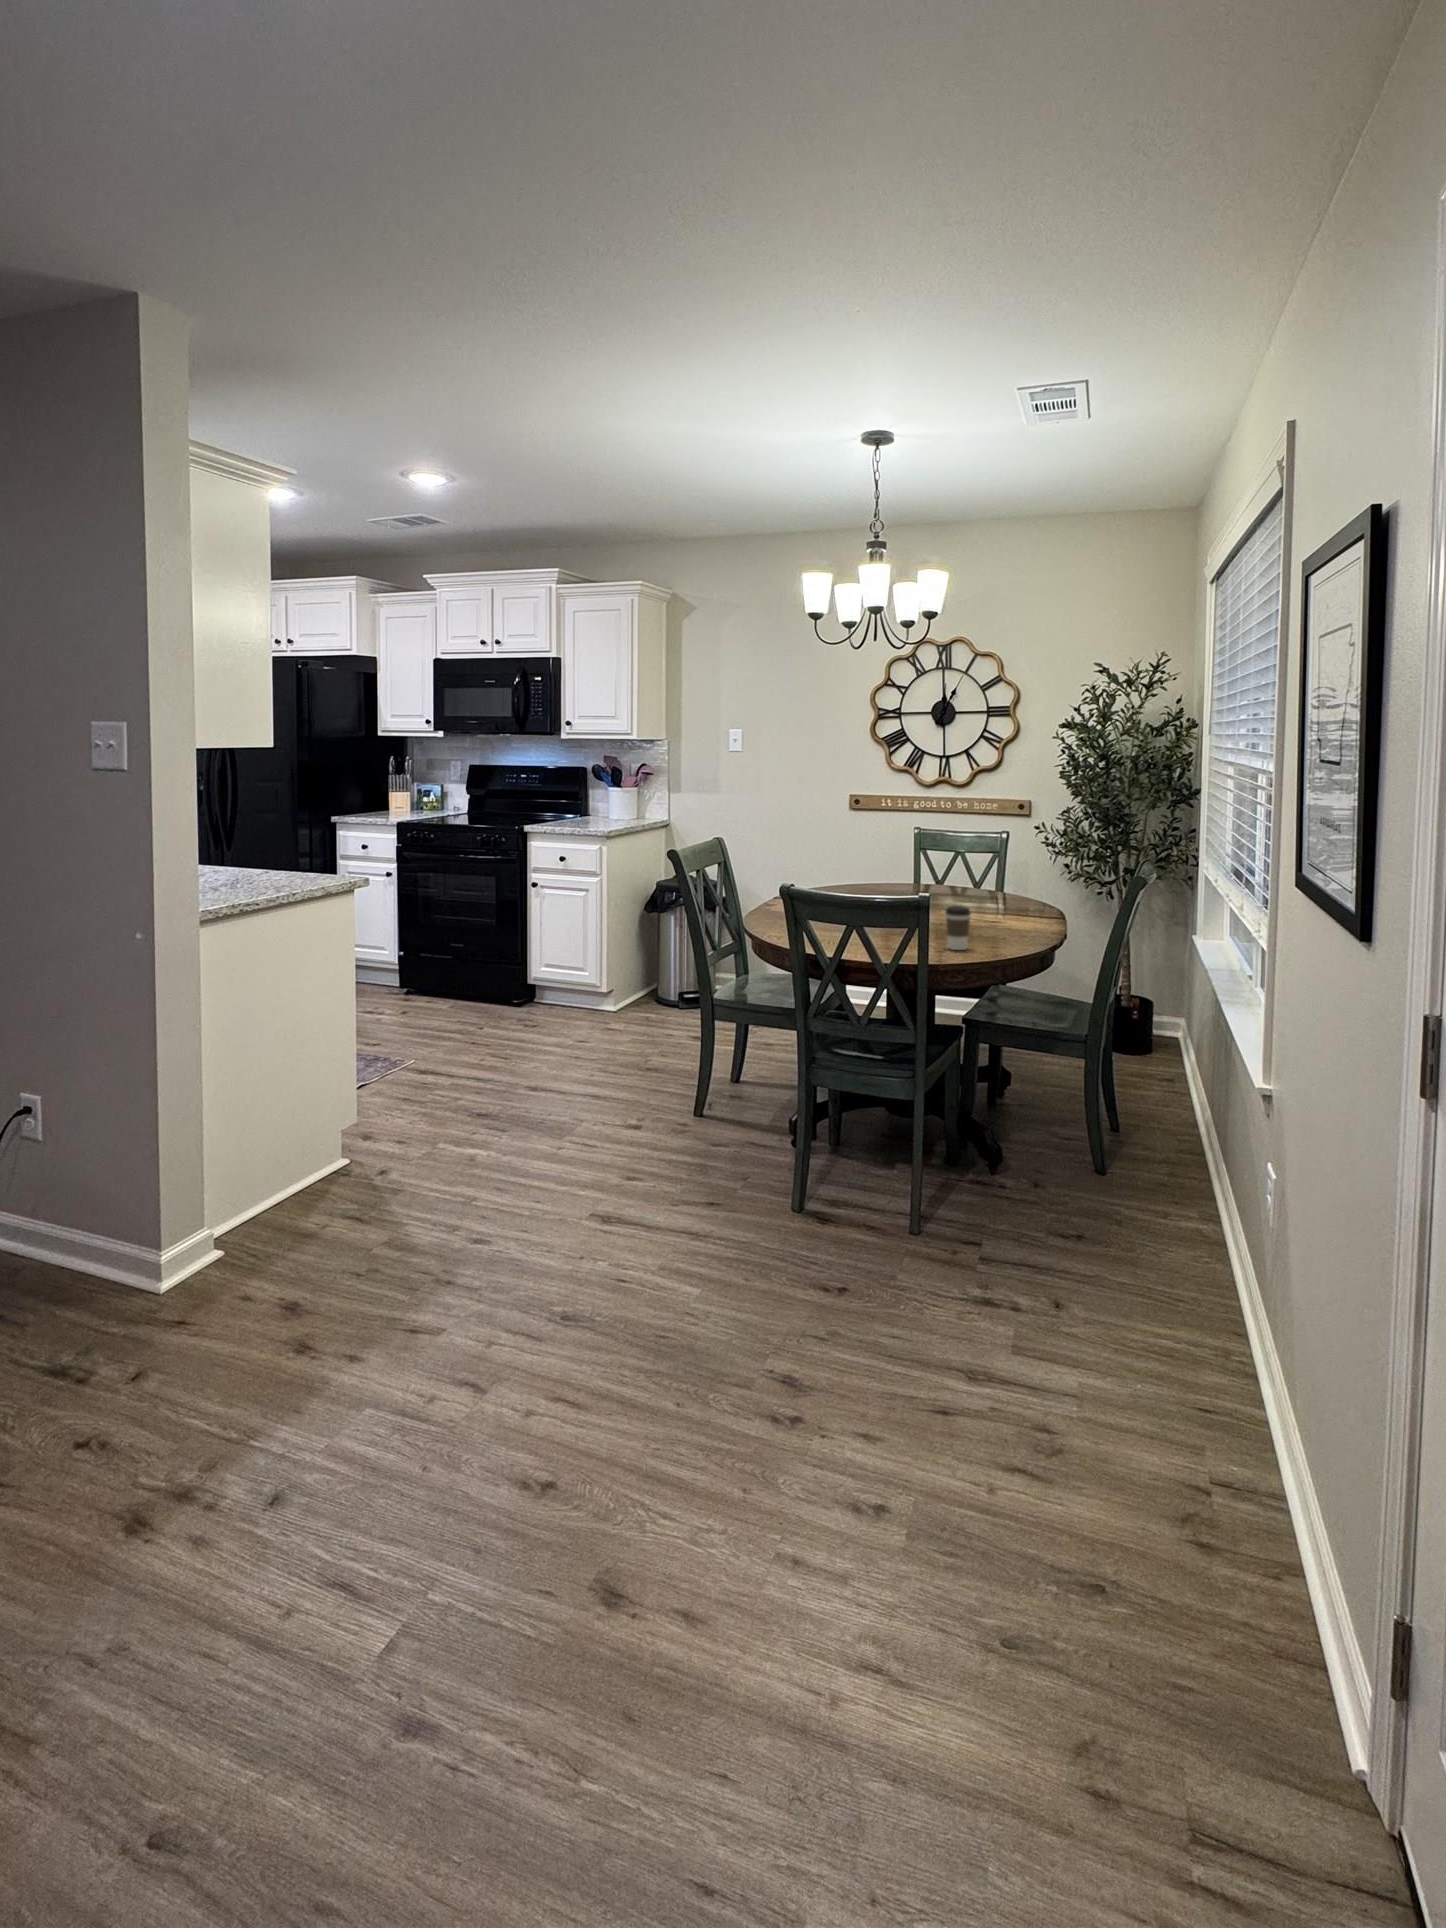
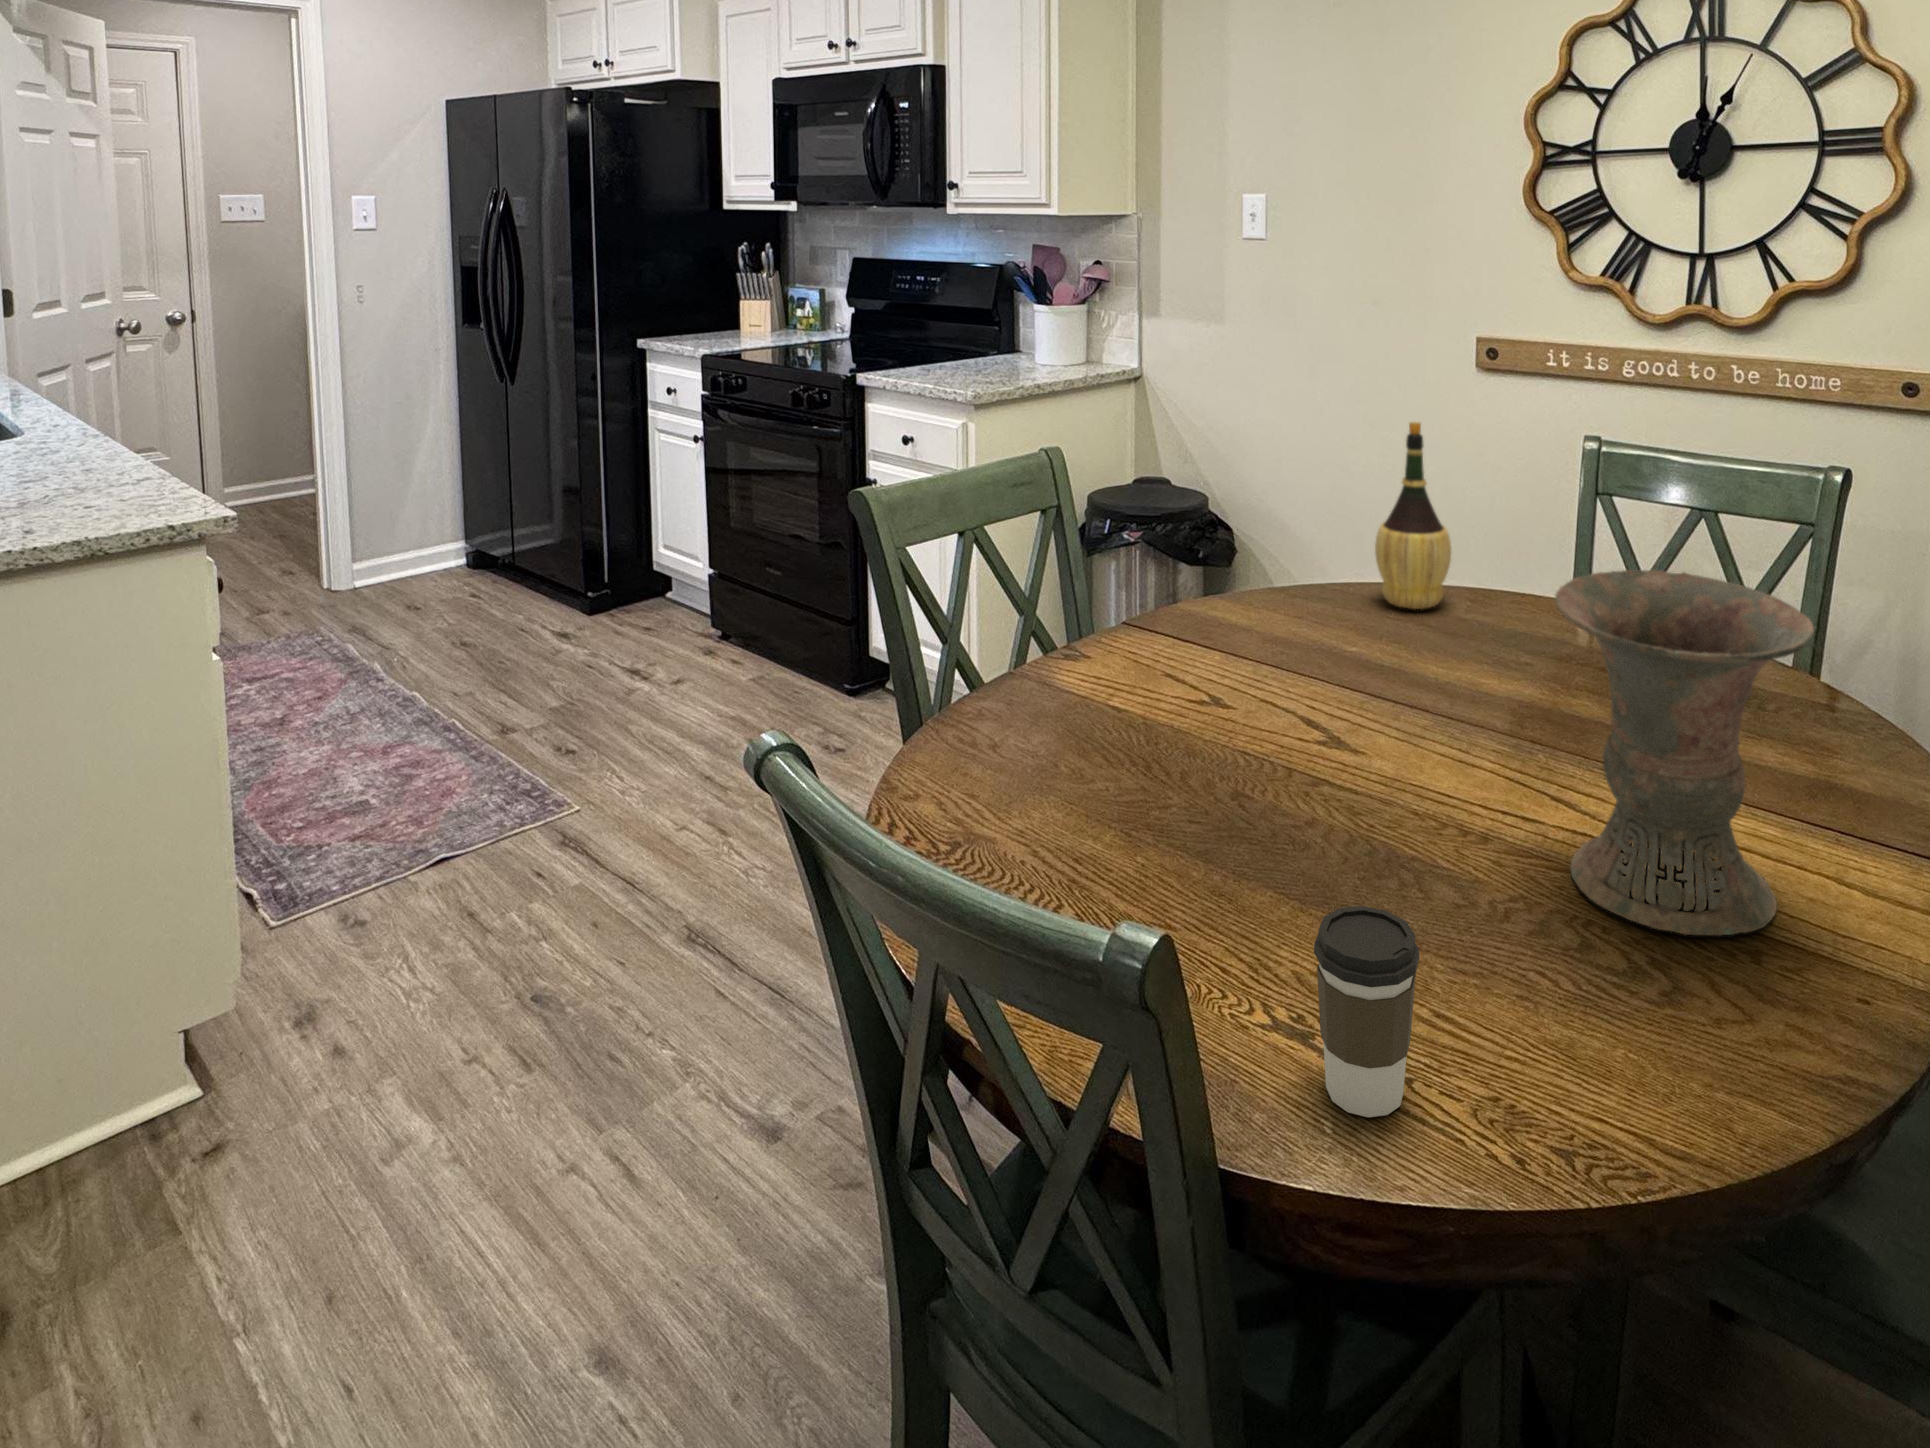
wine bottle: none [855,817,884,889] -> present [1375,422,1451,609]
vase: none [969,839,1035,927] -> present [1555,570,1814,935]

